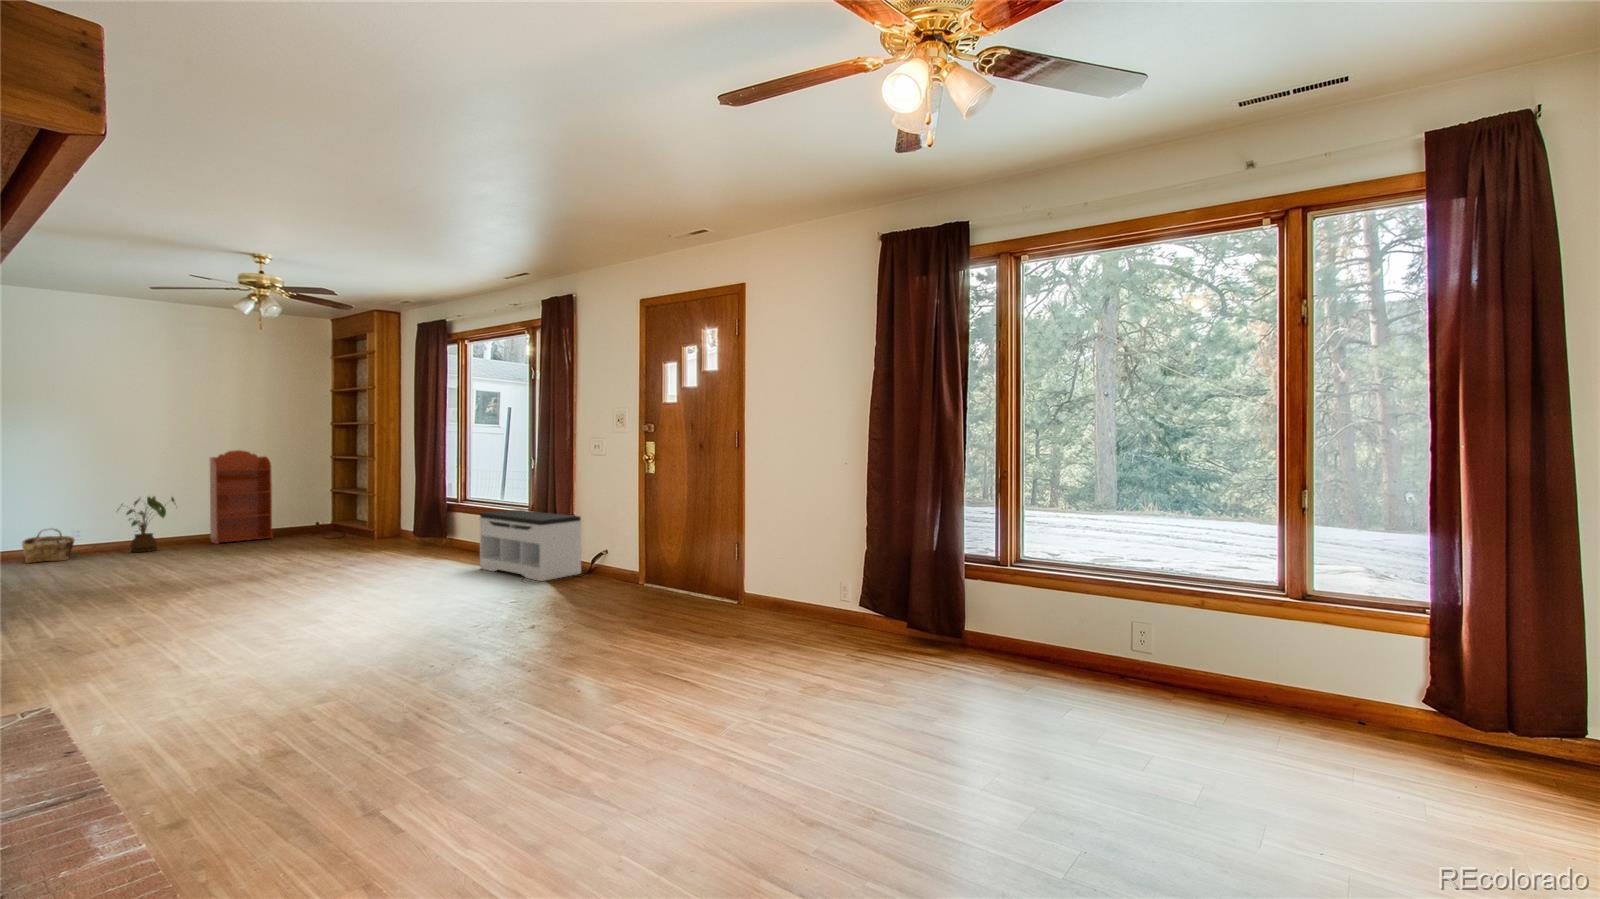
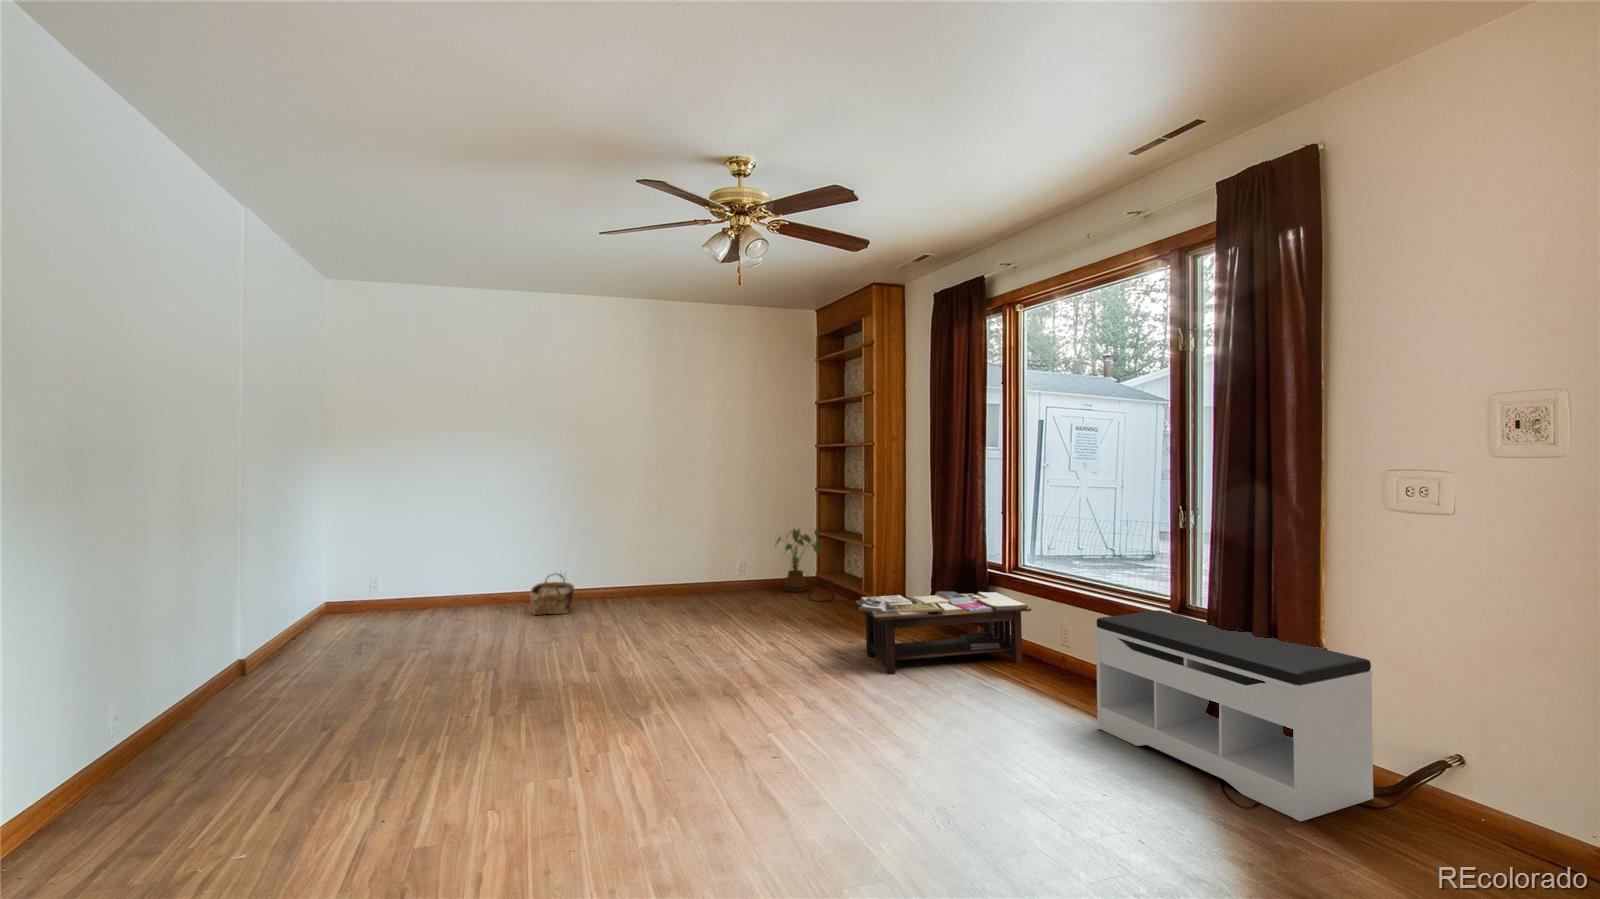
bookcase: present [210,450,273,544] -> none [696,482,759,600]
house plant: present [121,496,174,552] -> present [776,529,820,592]
coffee table: none [346,516,468,563] -> present [855,591,1032,674]

